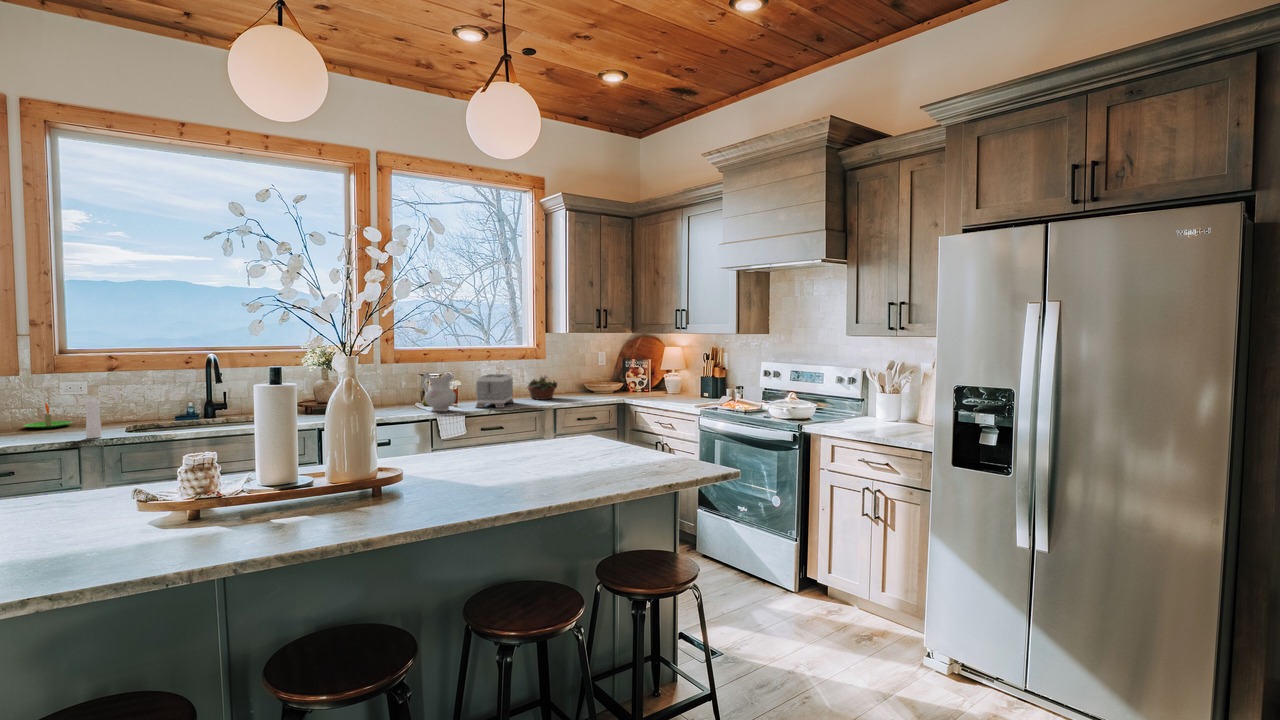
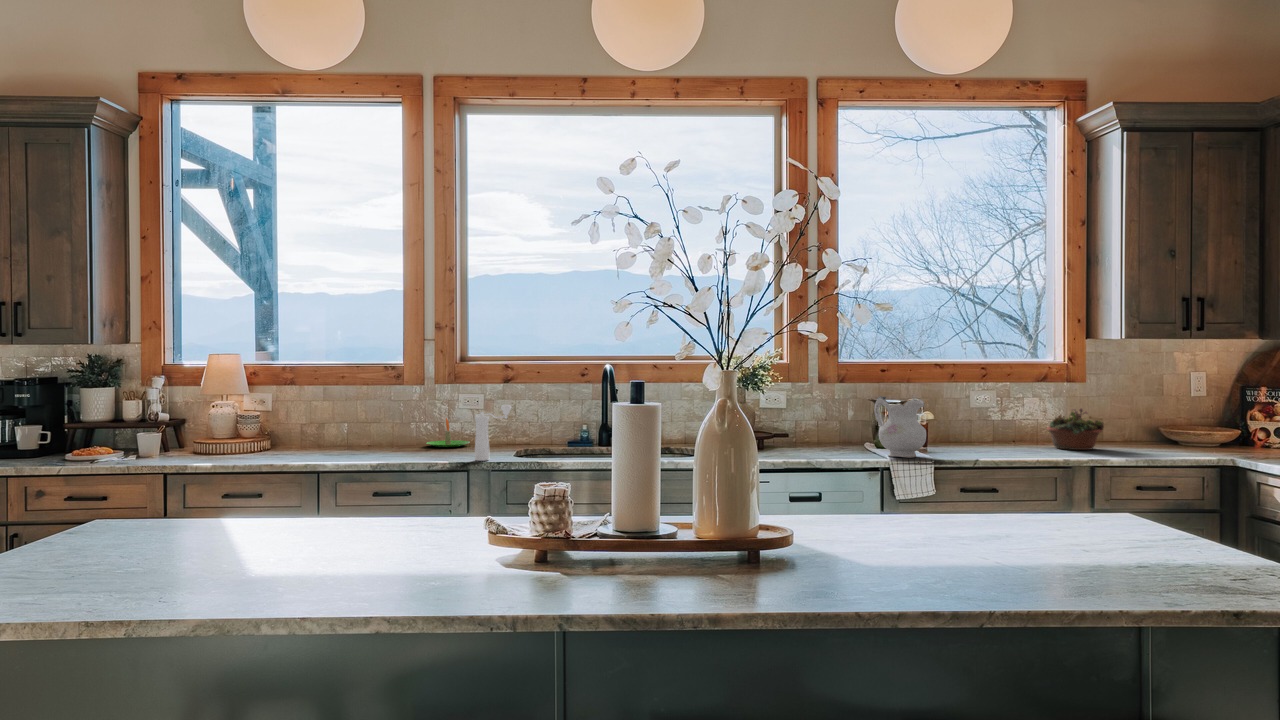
toaster: present [476,374,513,408] -> none [958,403,1024,458]

